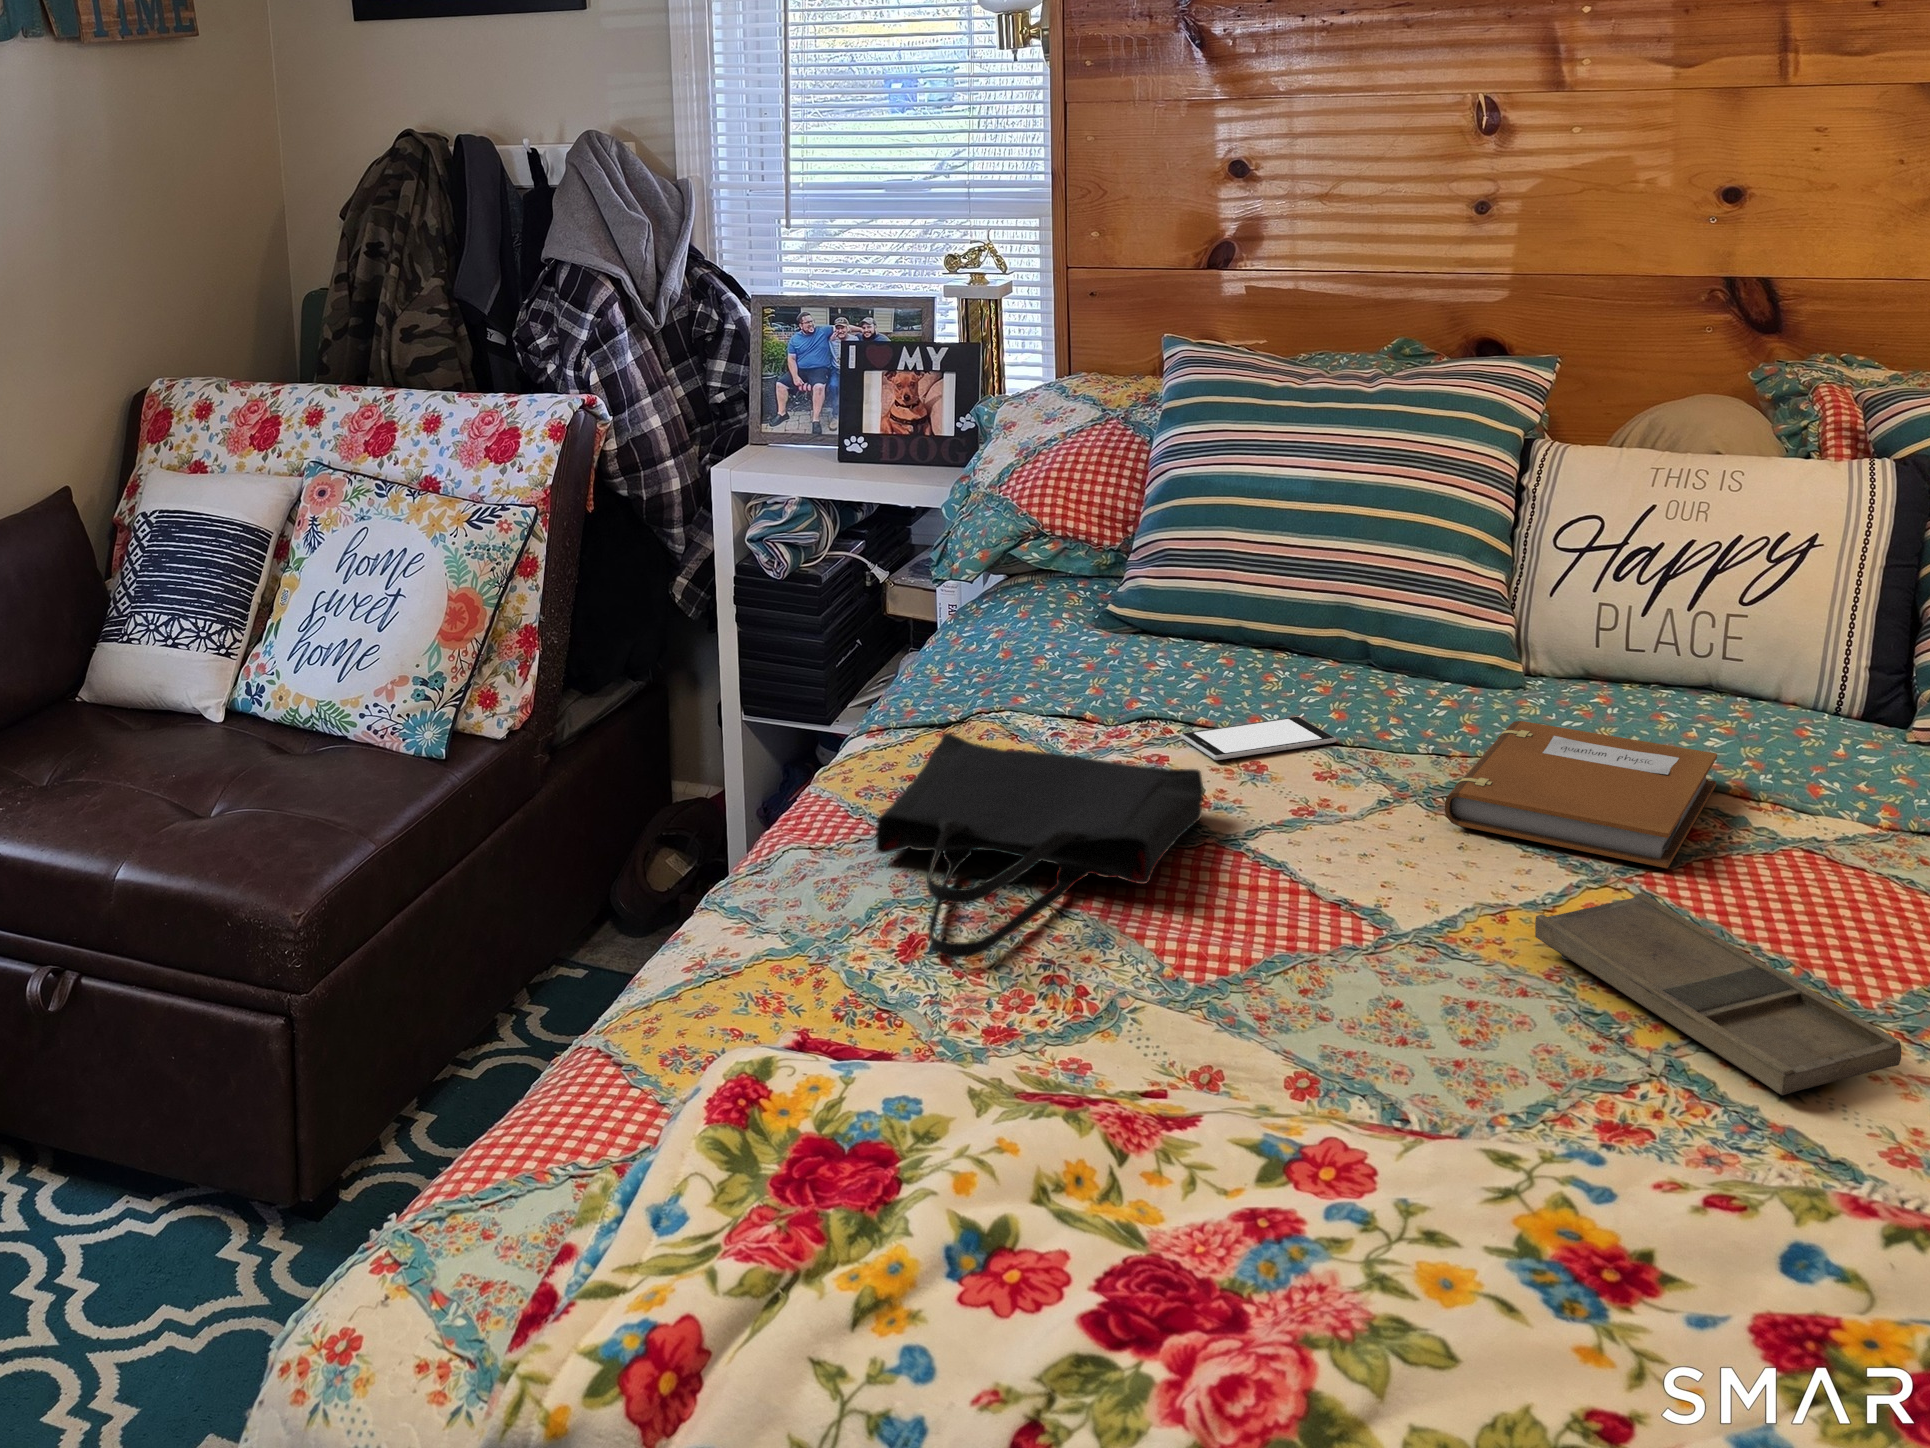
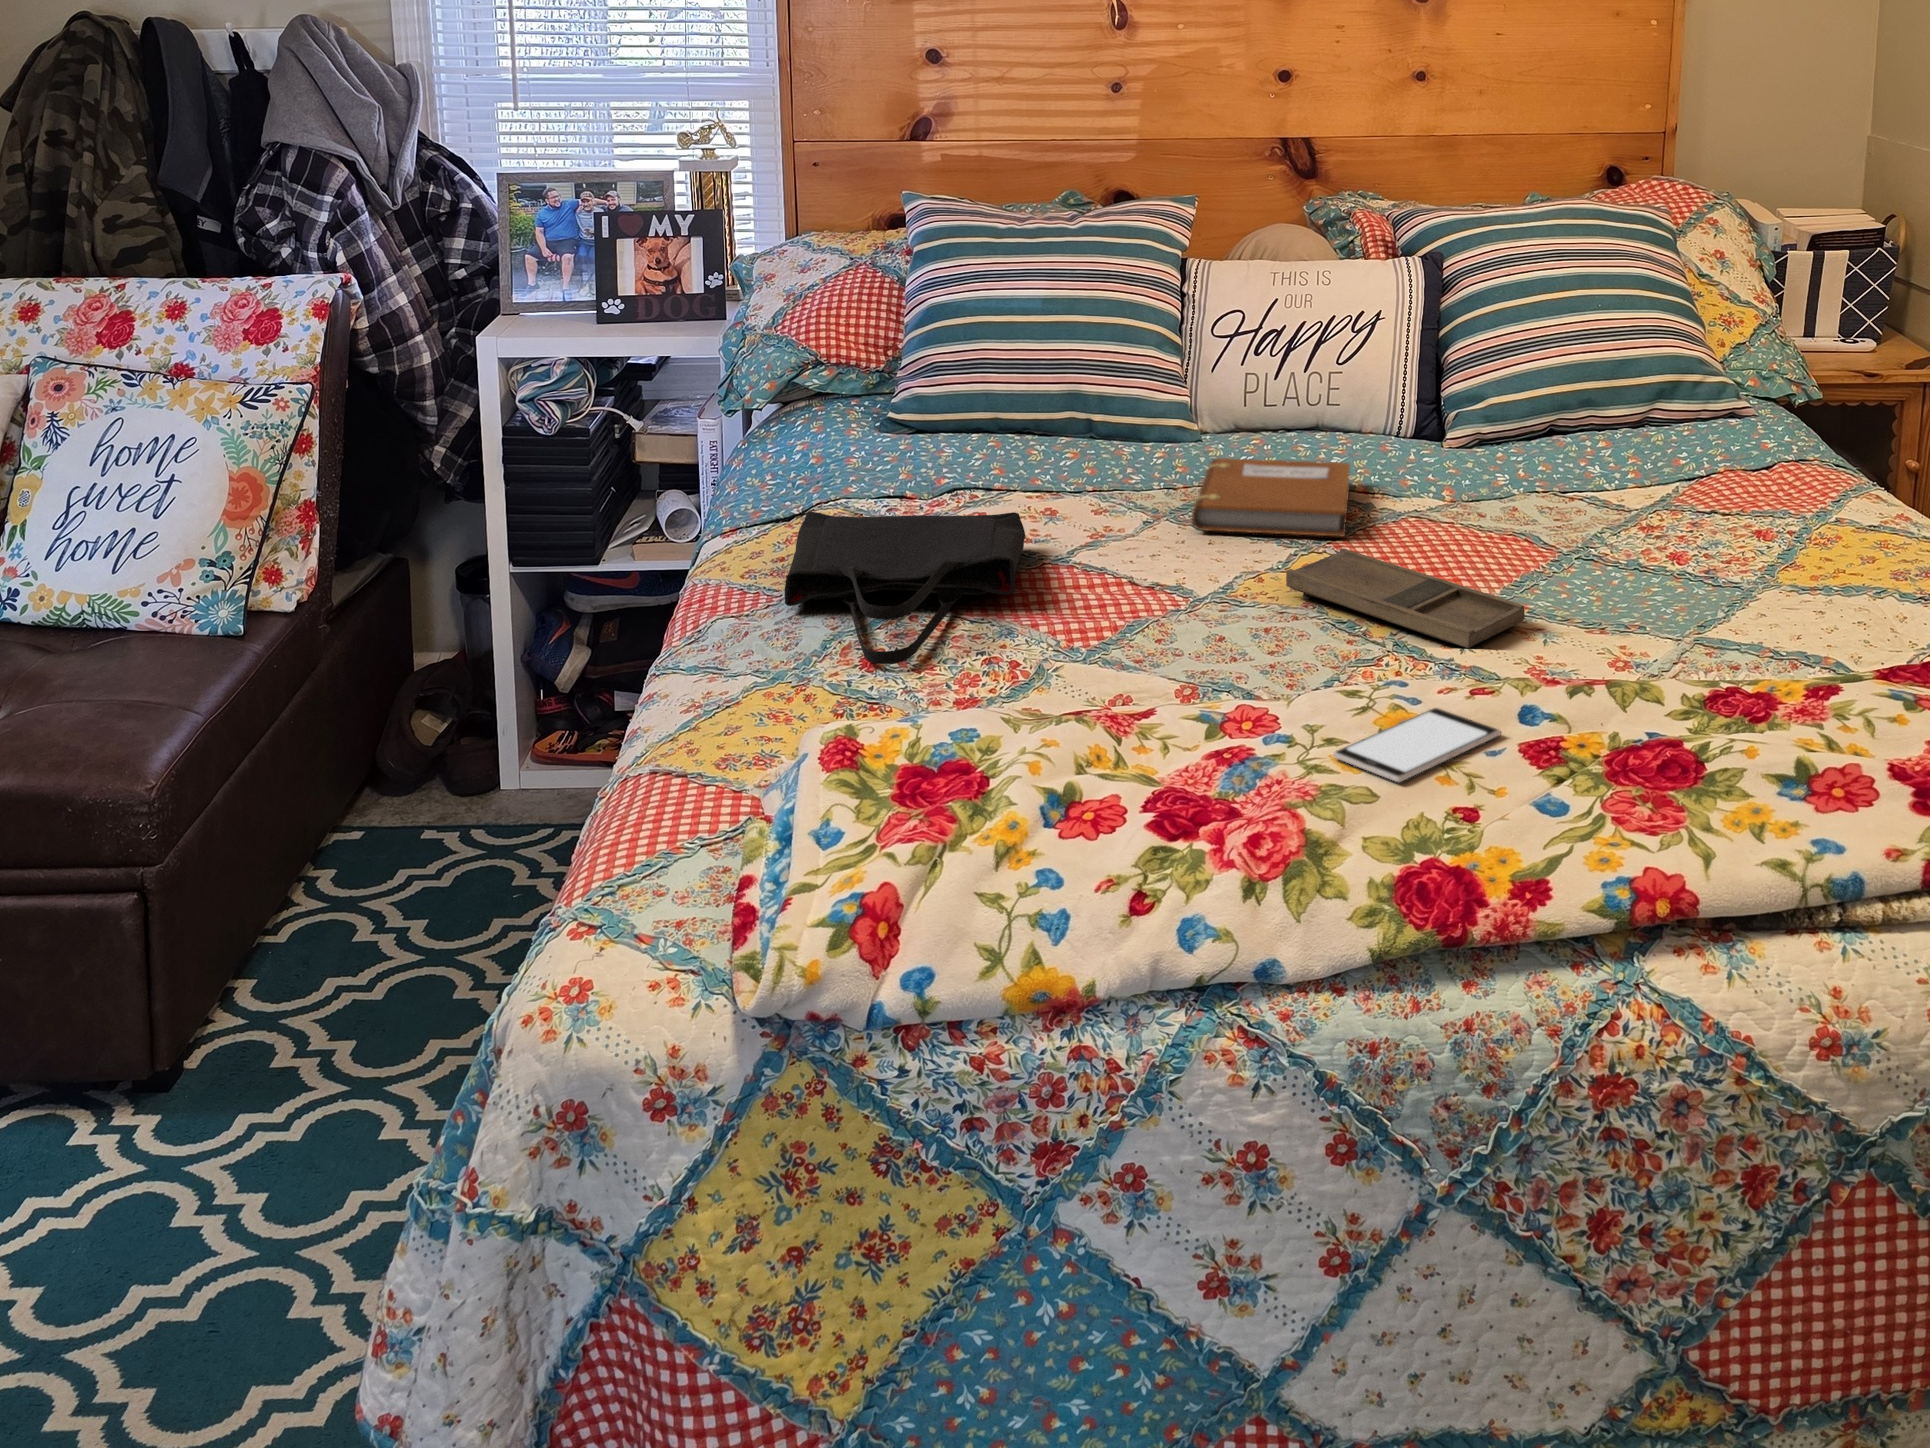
smartphone: present [1180,716,1337,760] -> present [1332,708,1501,782]

